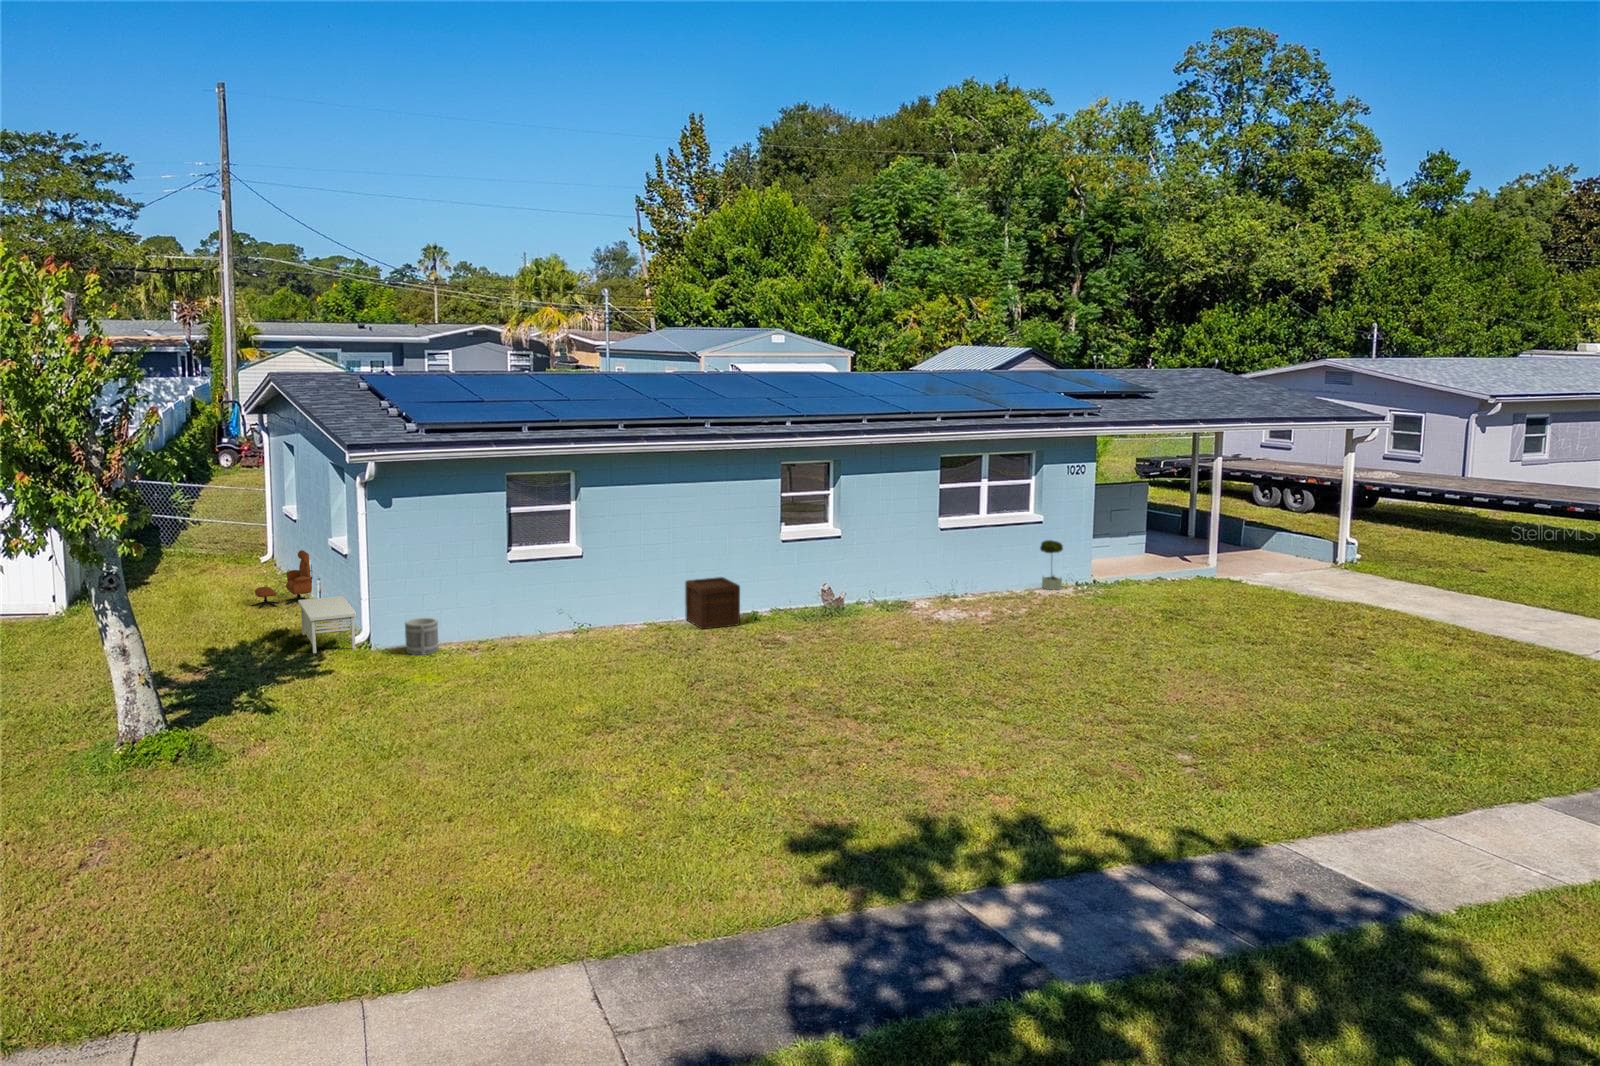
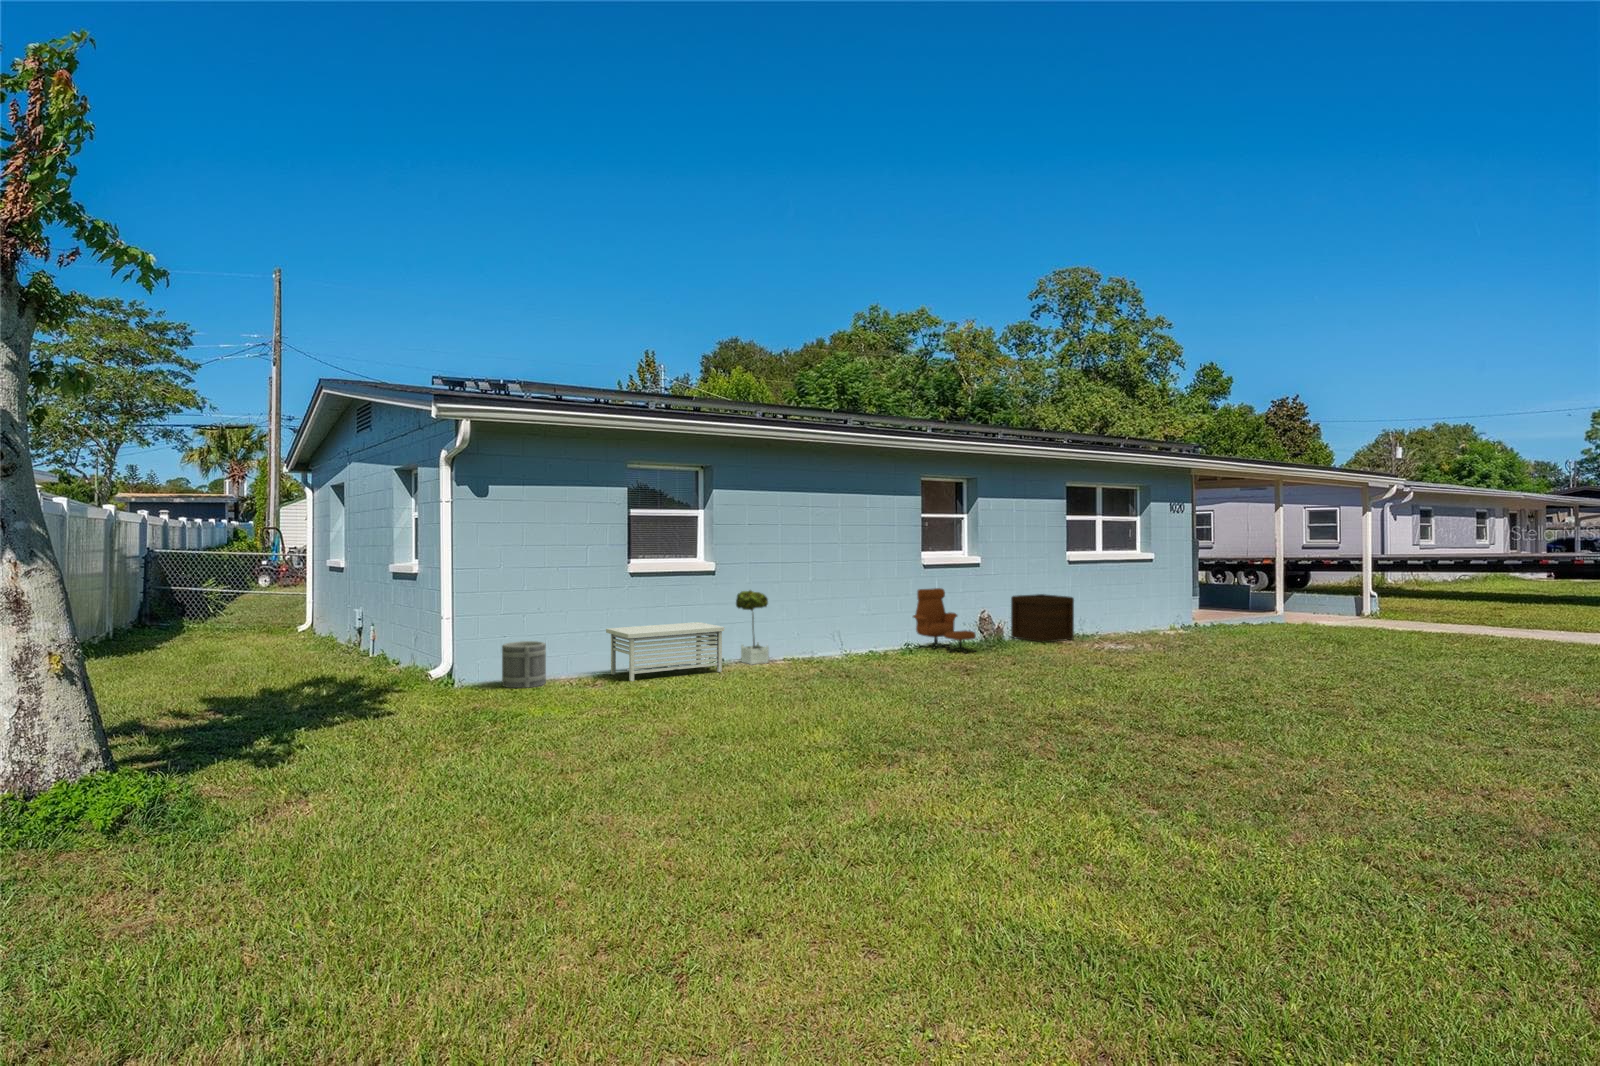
potted tree: present [1040,540,1063,590] -> present [736,590,769,665]
lounge chair: present [251,550,312,609] -> present [913,588,976,654]
wooden crate: present [685,577,740,629] -> present [1011,594,1074,643]
storage bench: present [298,596,357,653] -> present [606,622,724,681]

